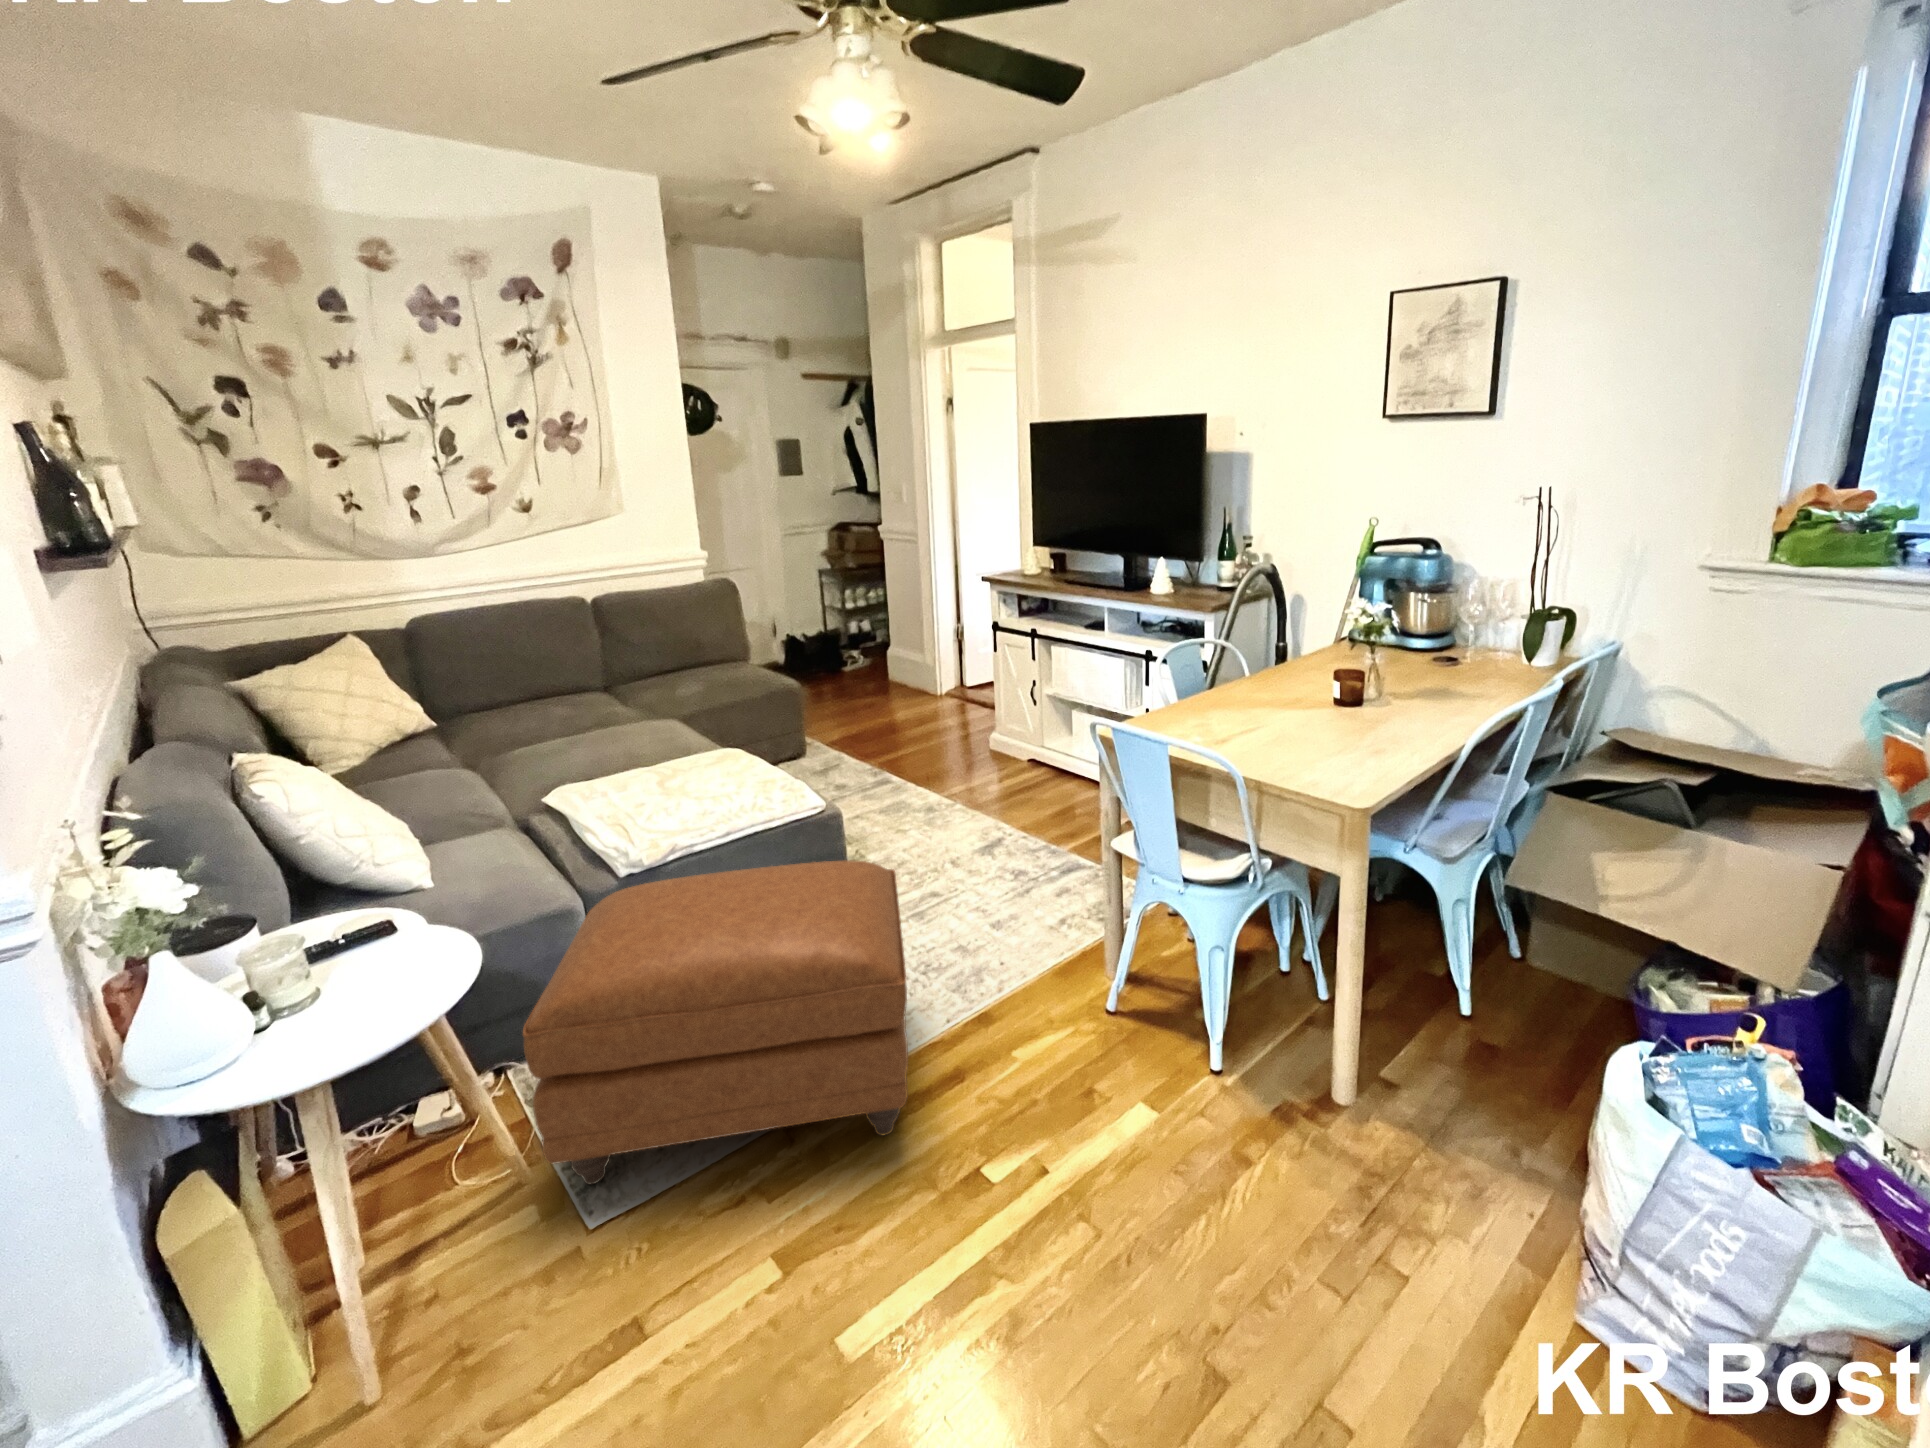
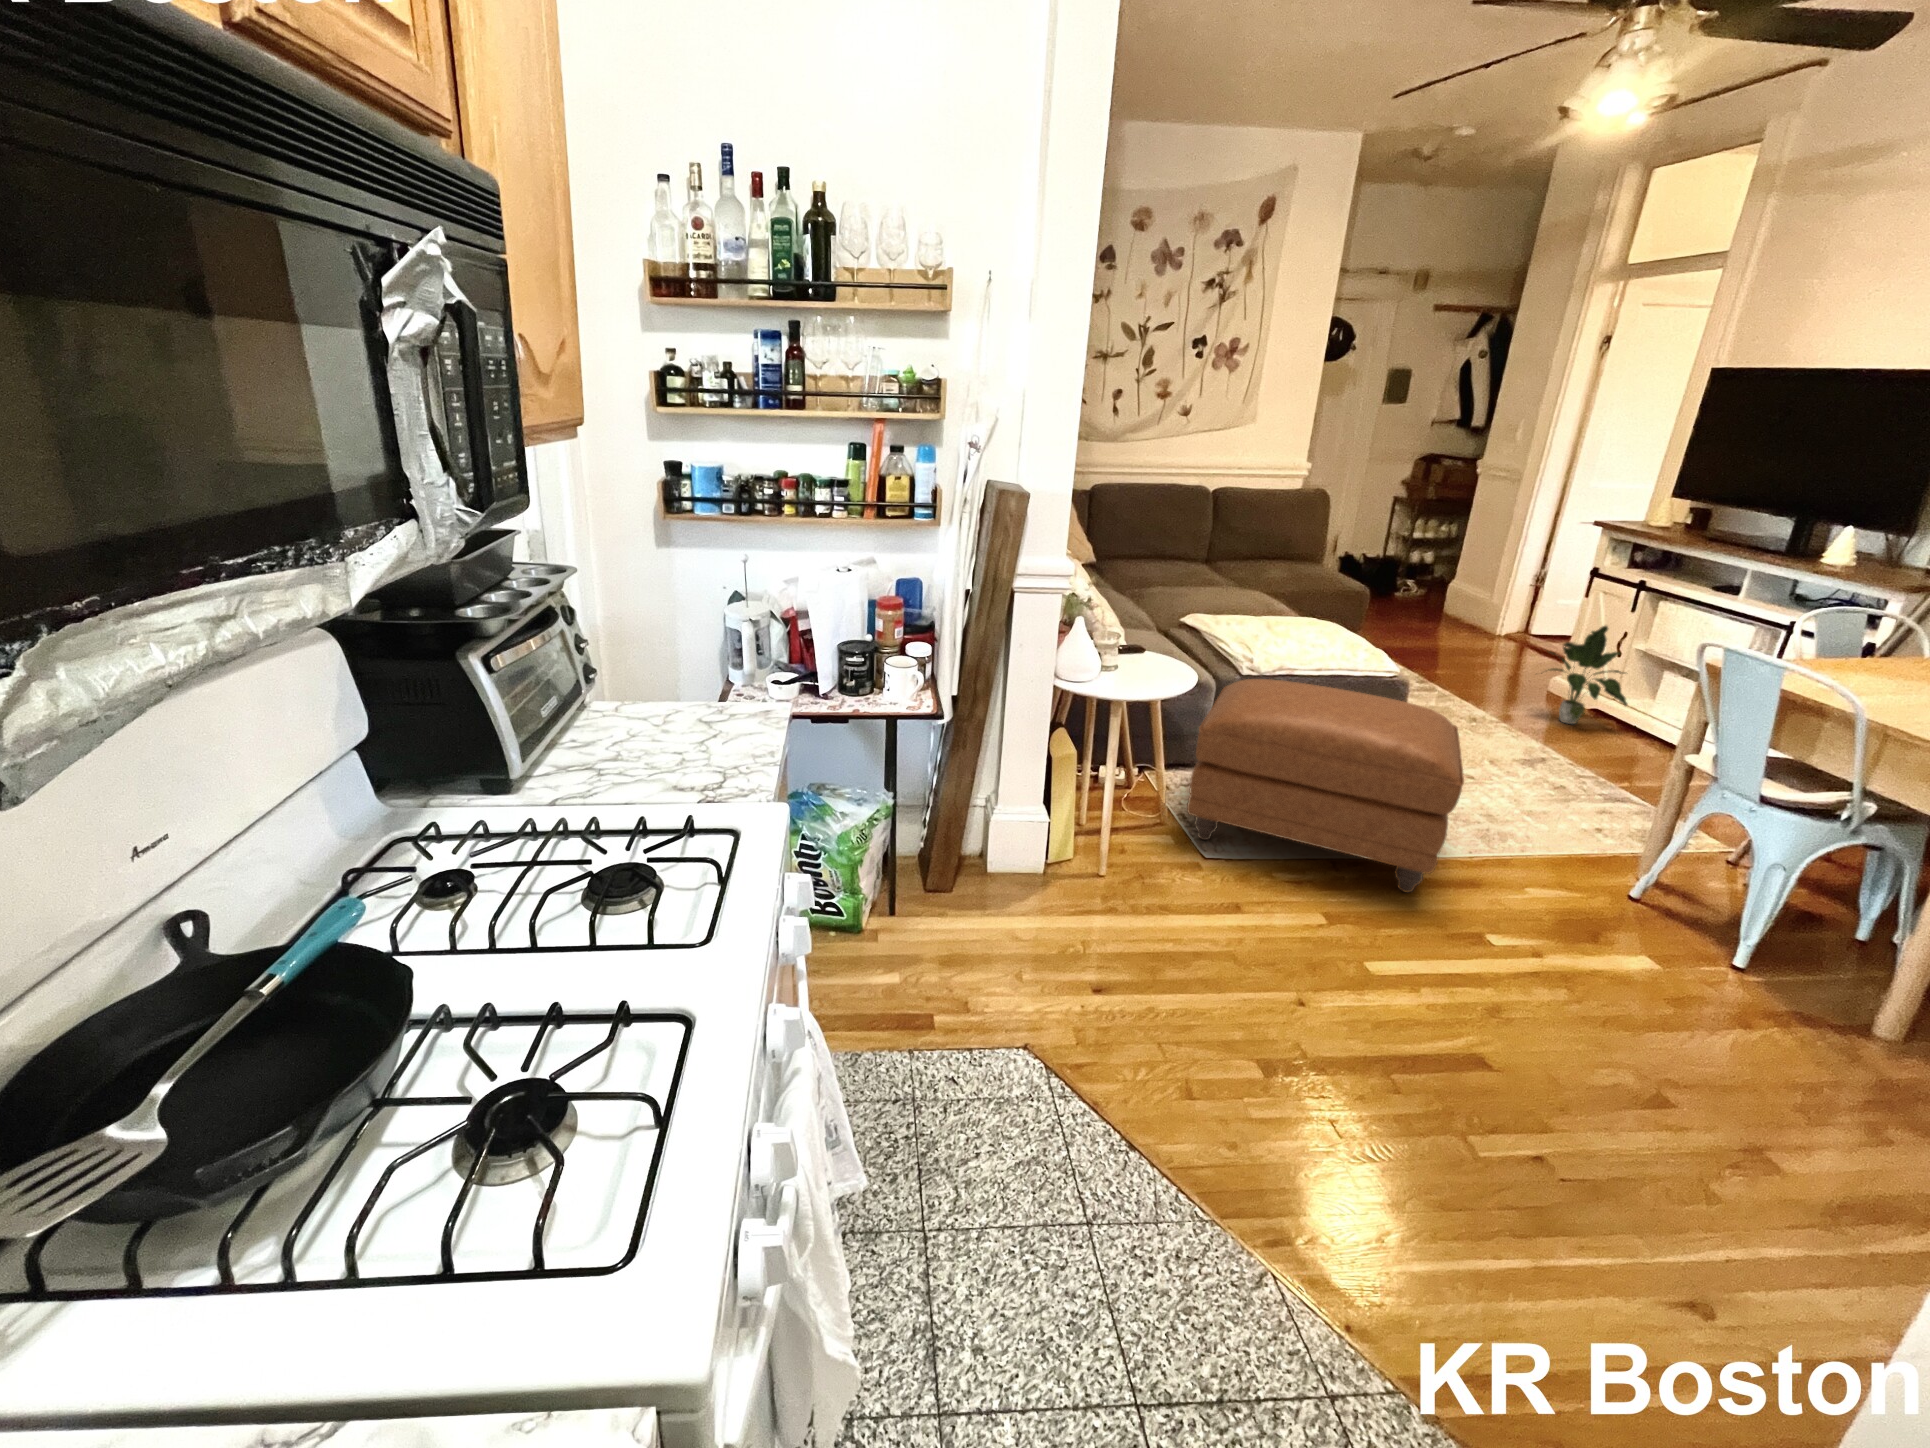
potted plant: none [972,679,1054,783] -> present [1548,626,1627,724]

